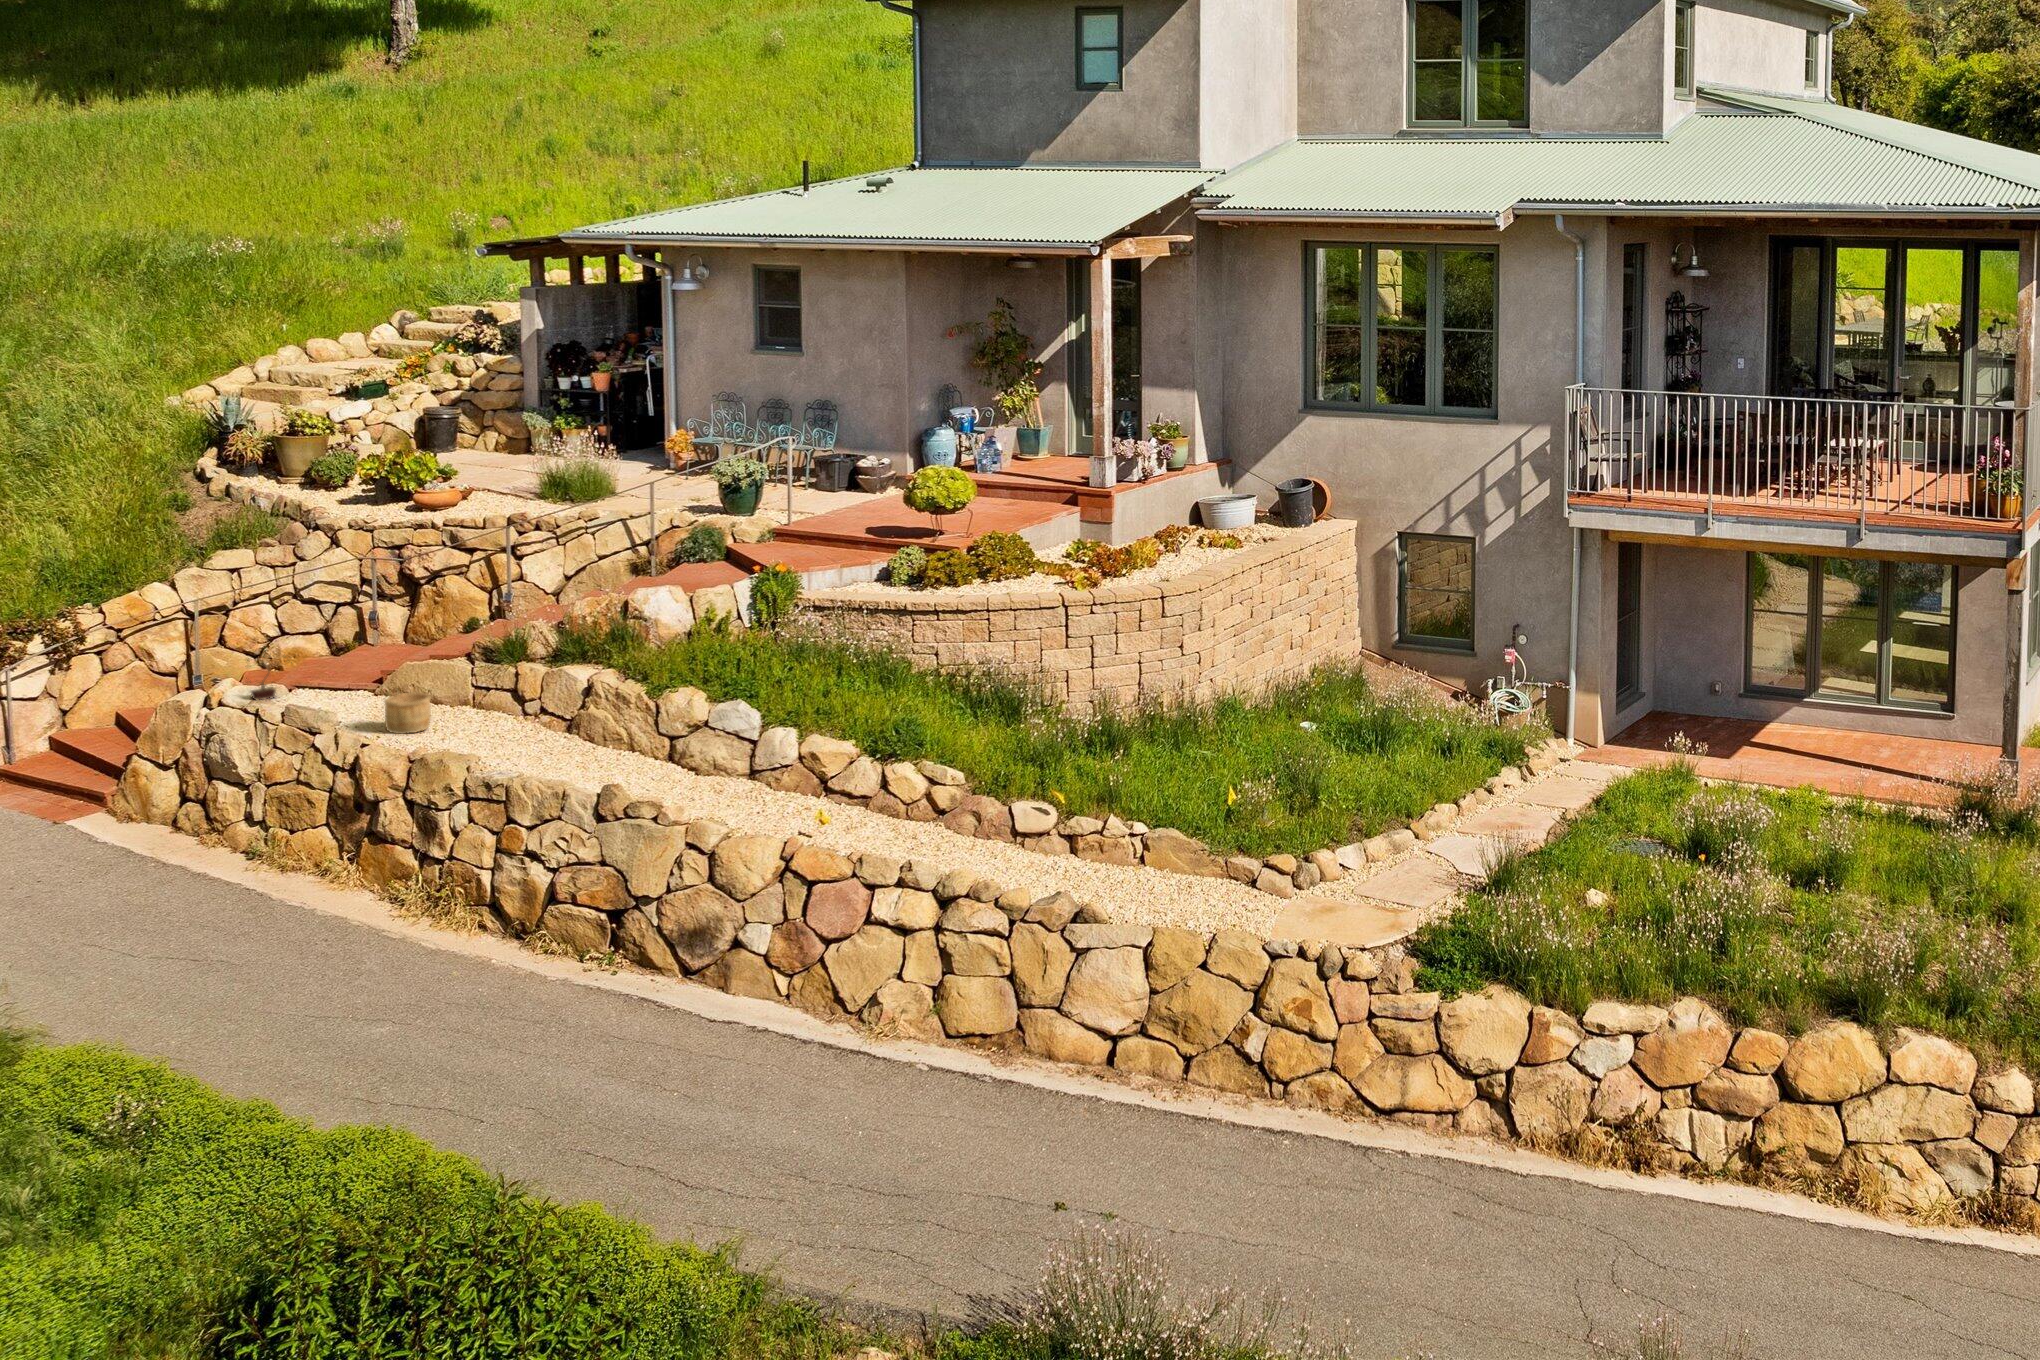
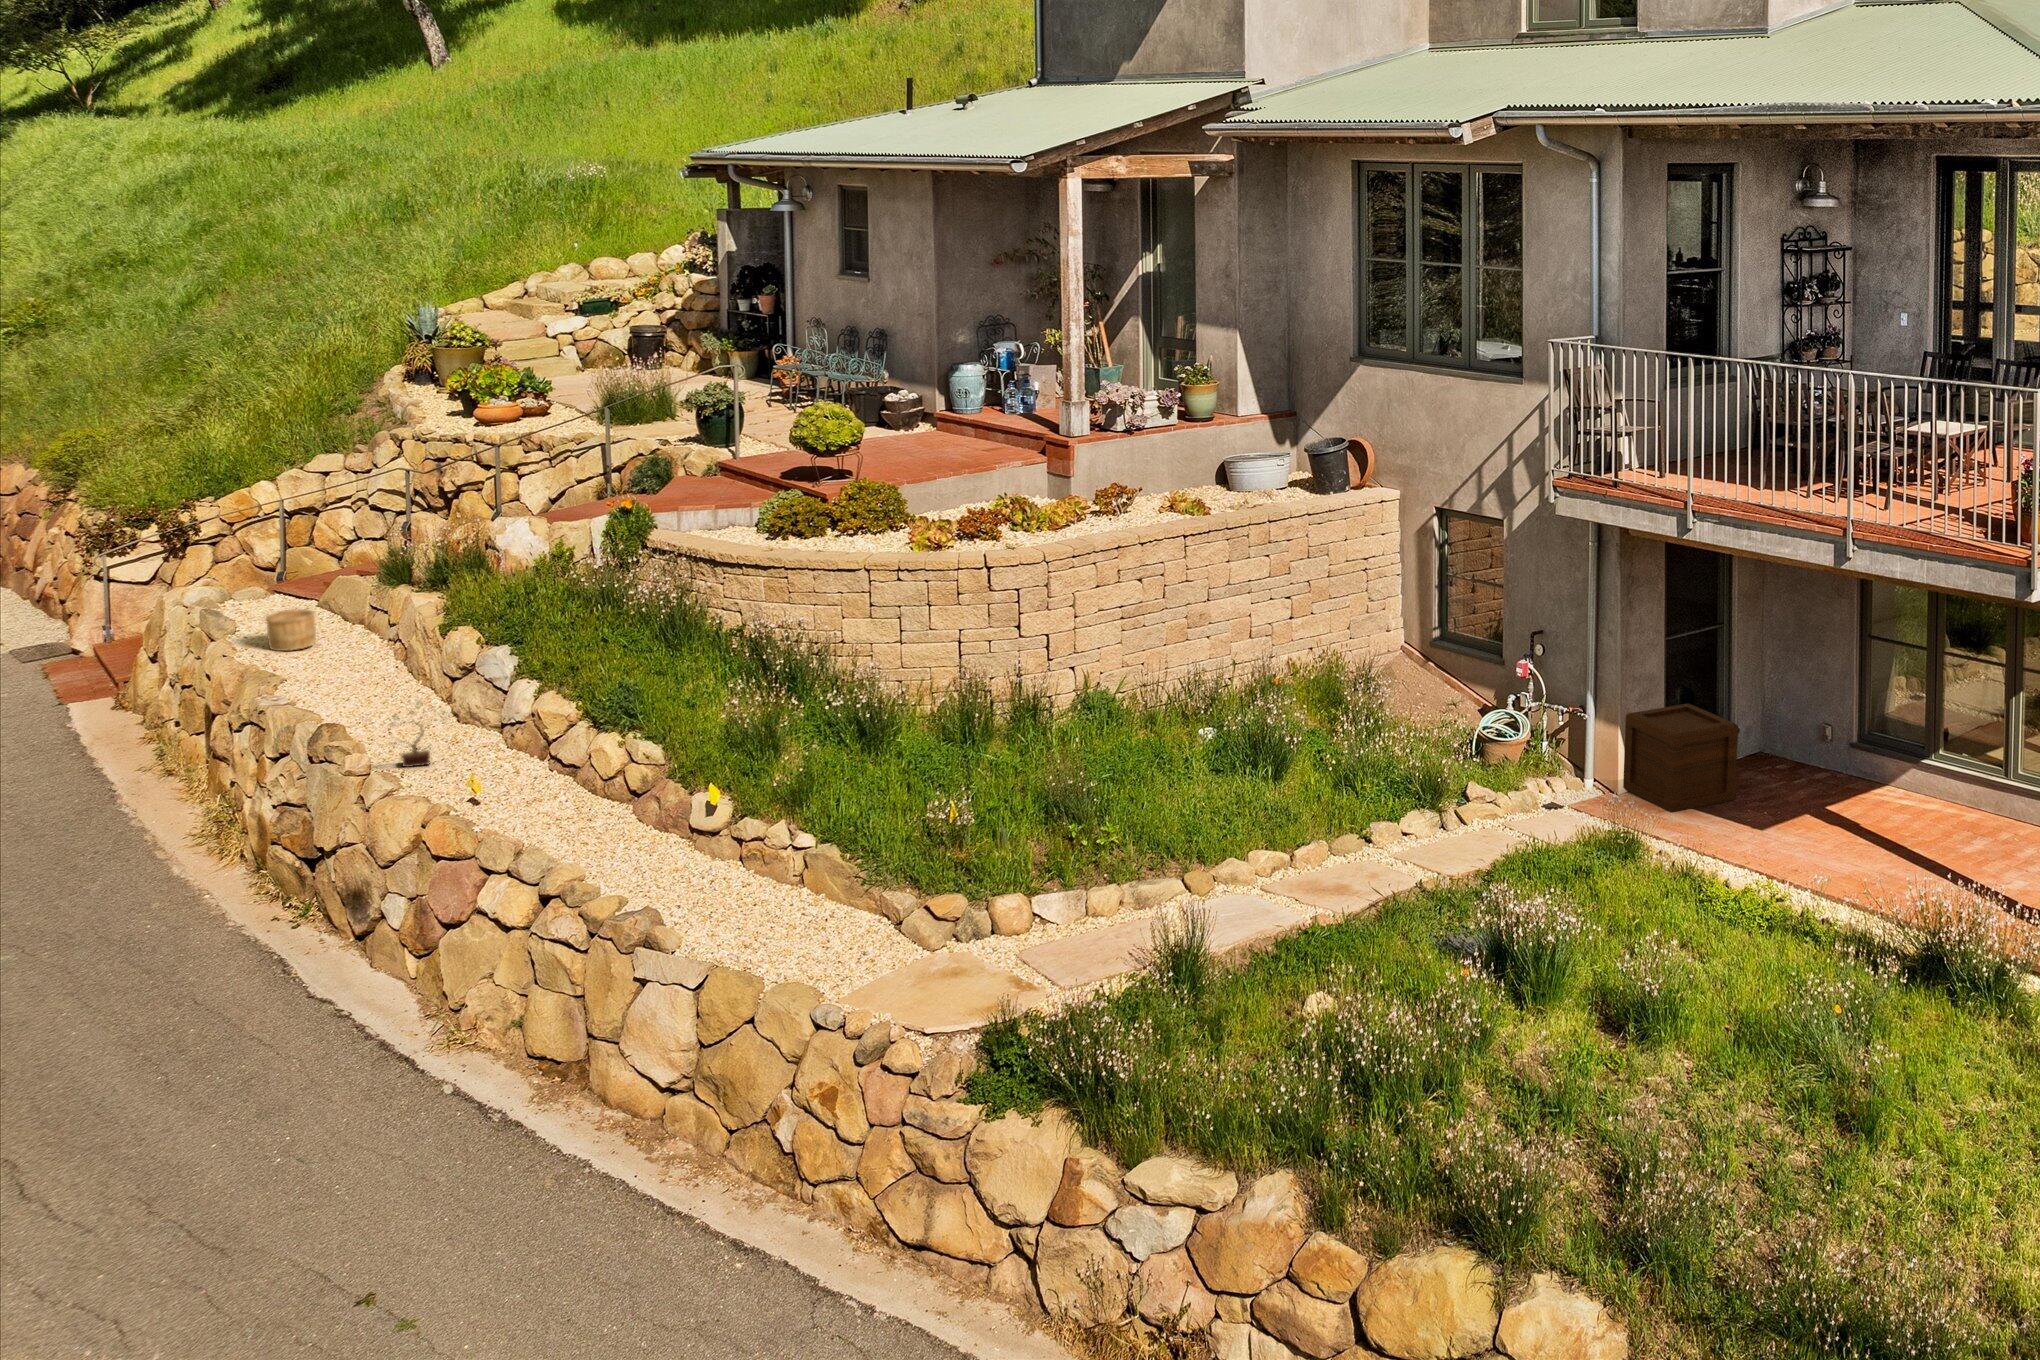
potted plant: present [247,648,285,700] -> present [392,702,456,767]
wooden crate: none [1601,666,1684,745] -> present [1623,703,1738,812]

